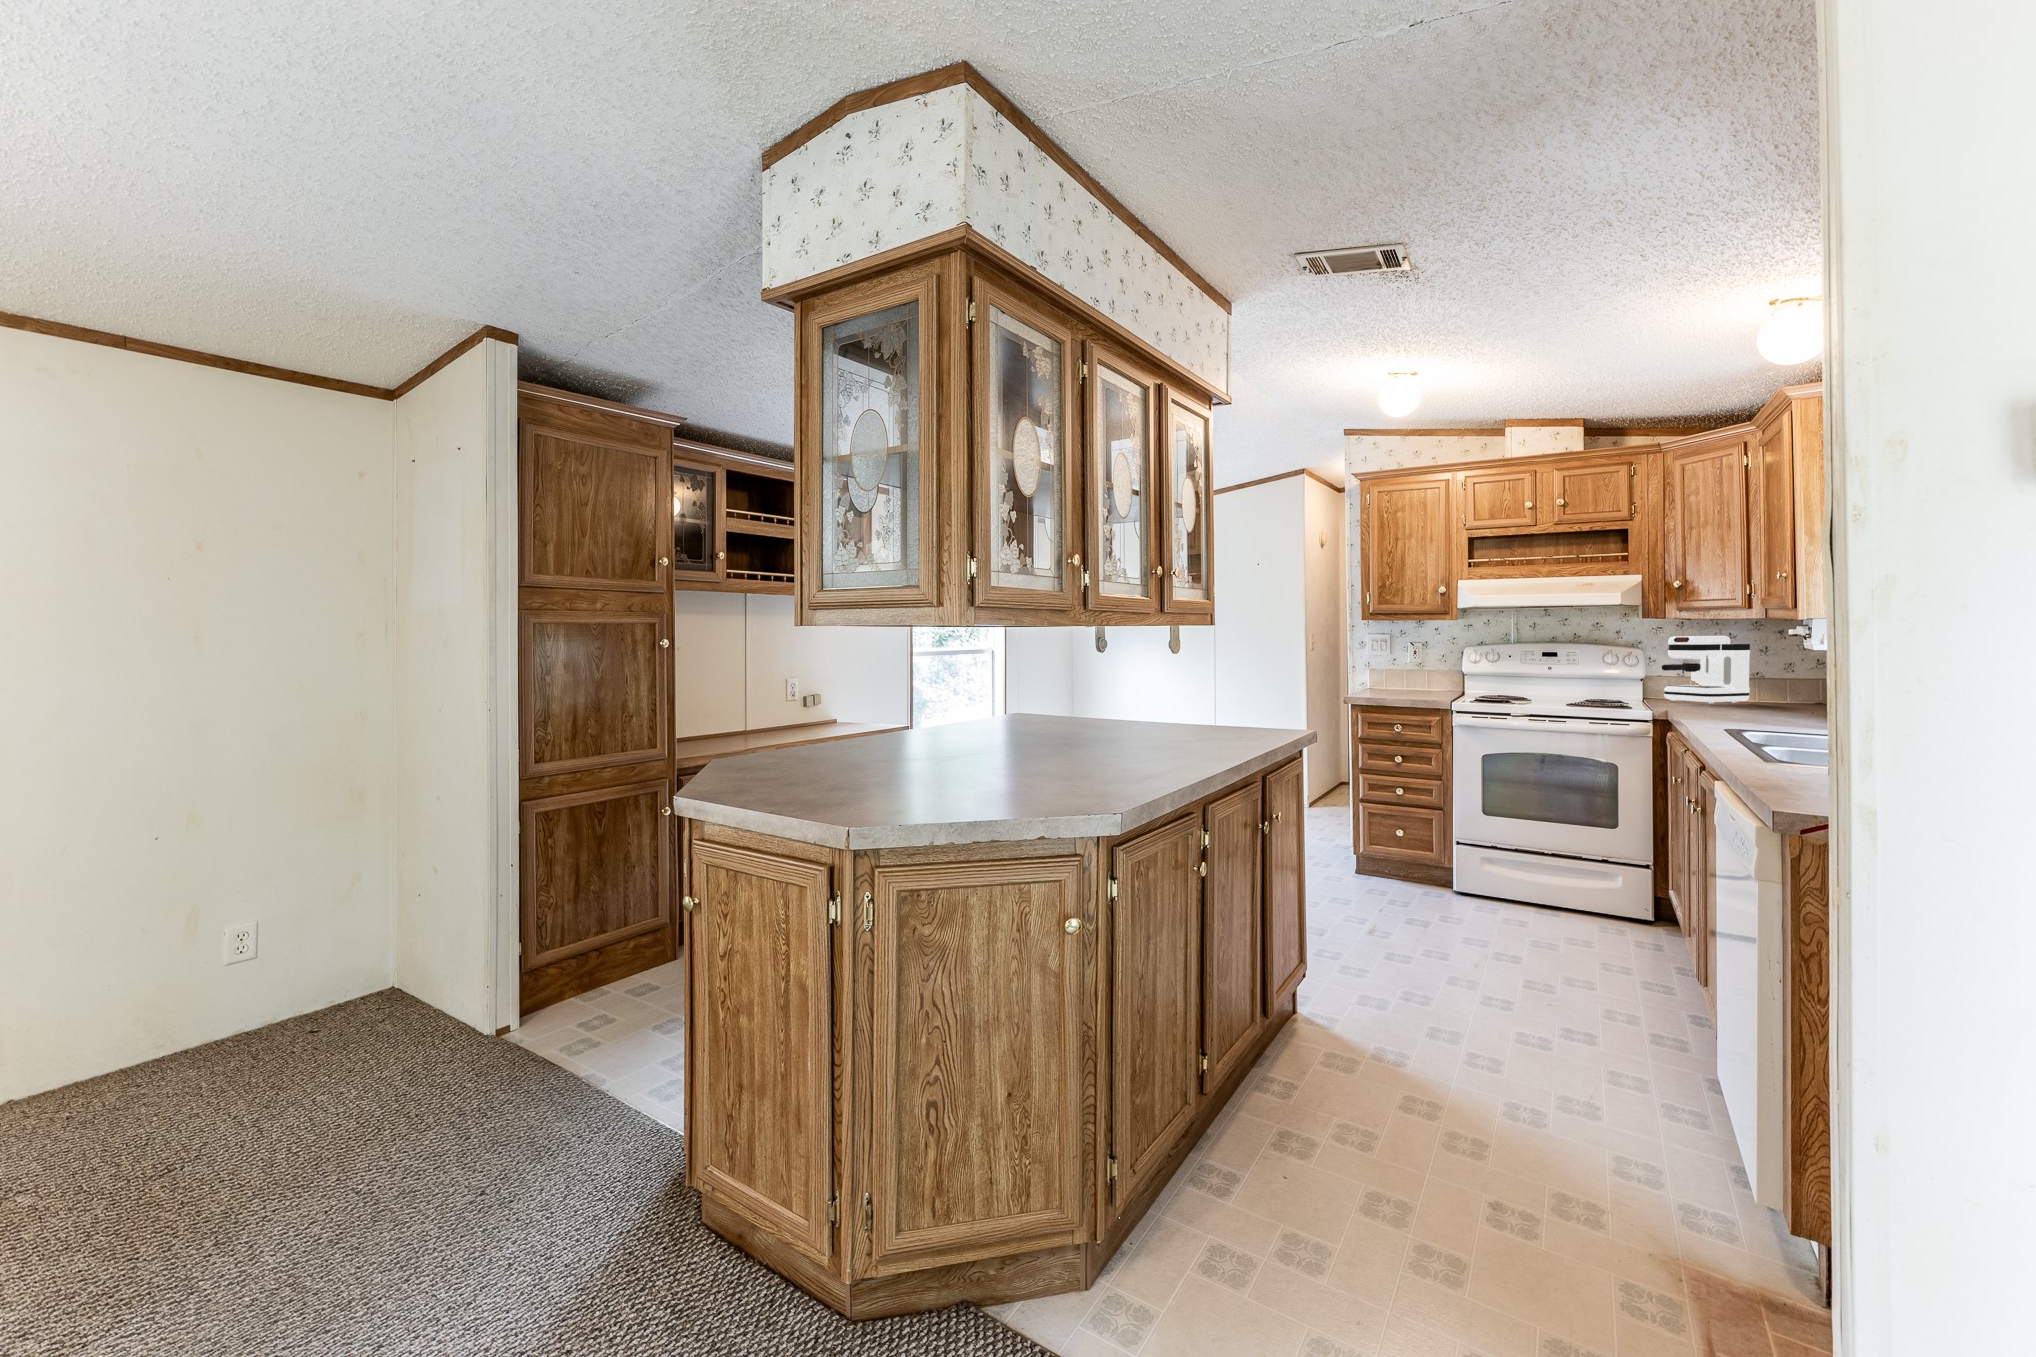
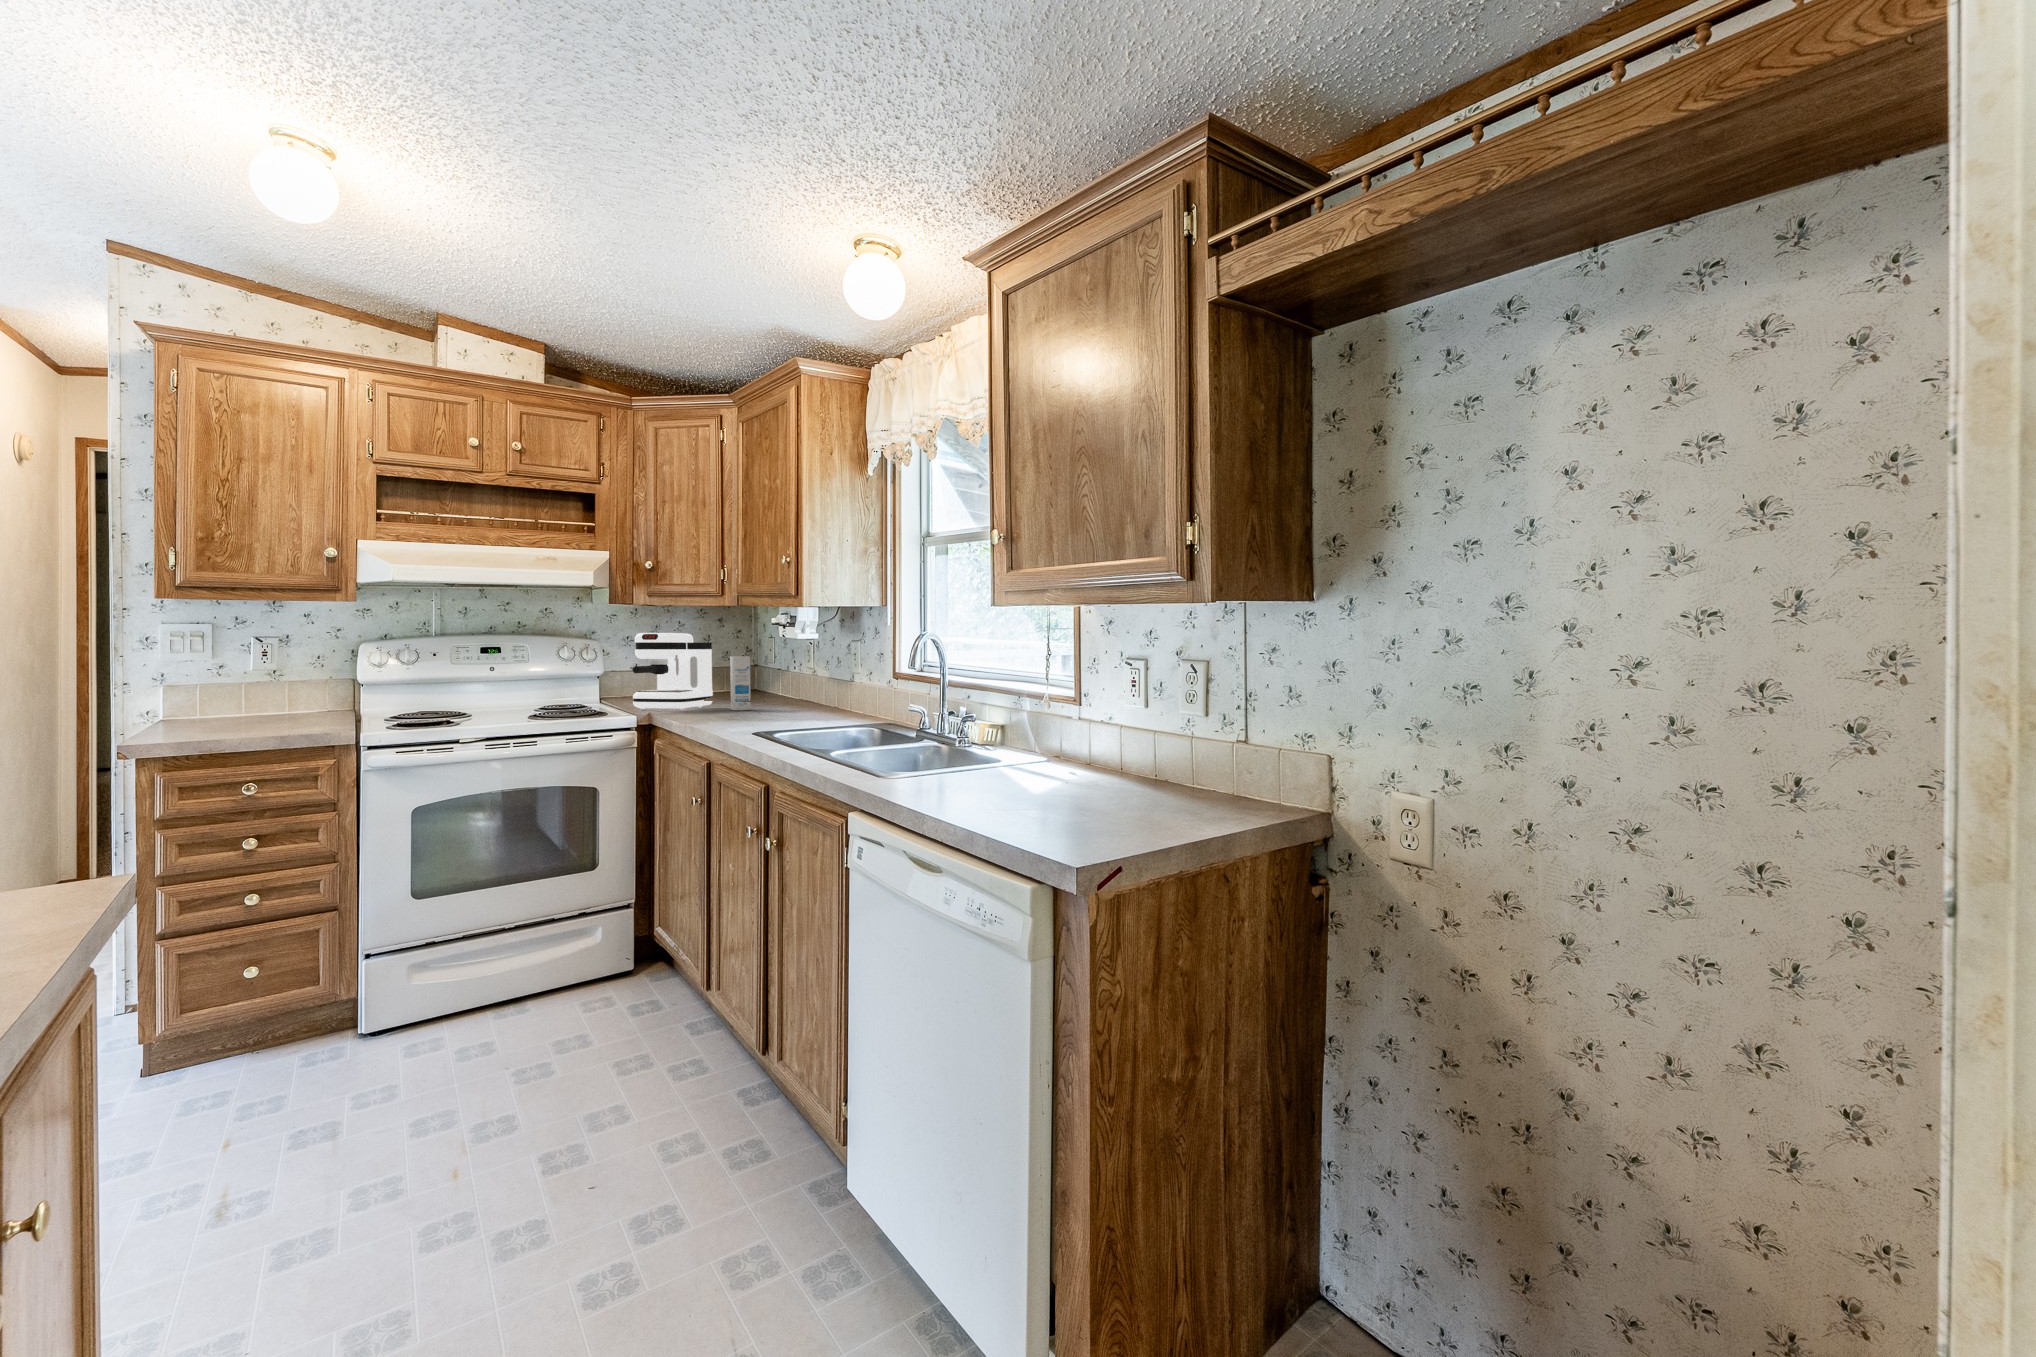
canister: none [1763,657,1788,708] -> present [730,656,751,710]

